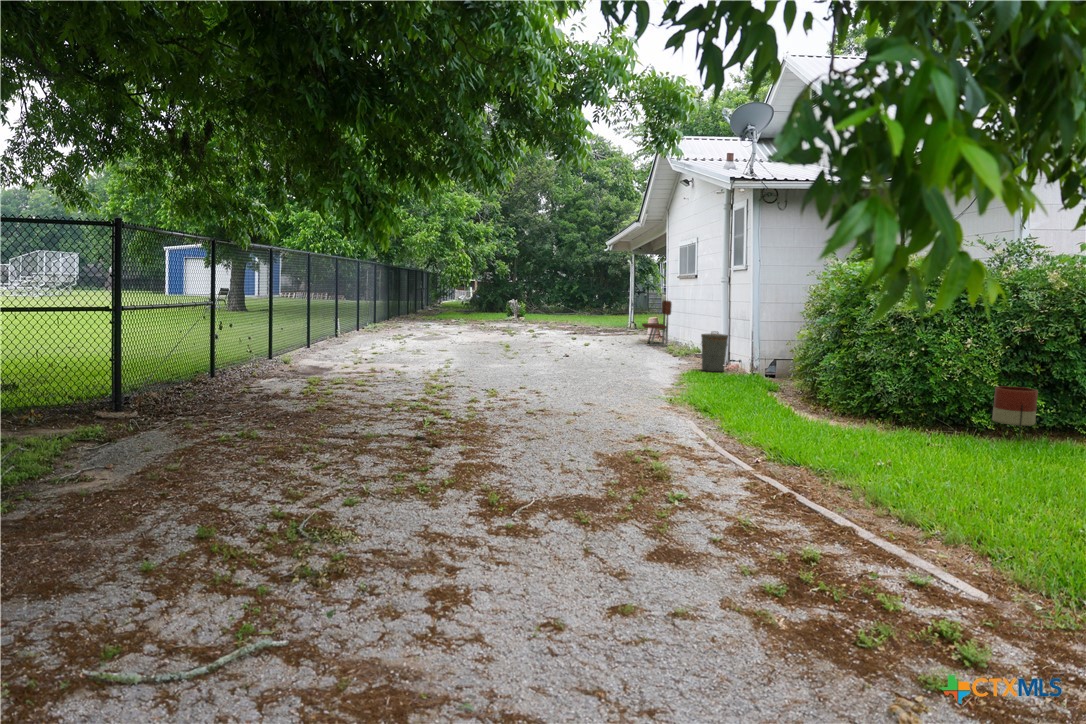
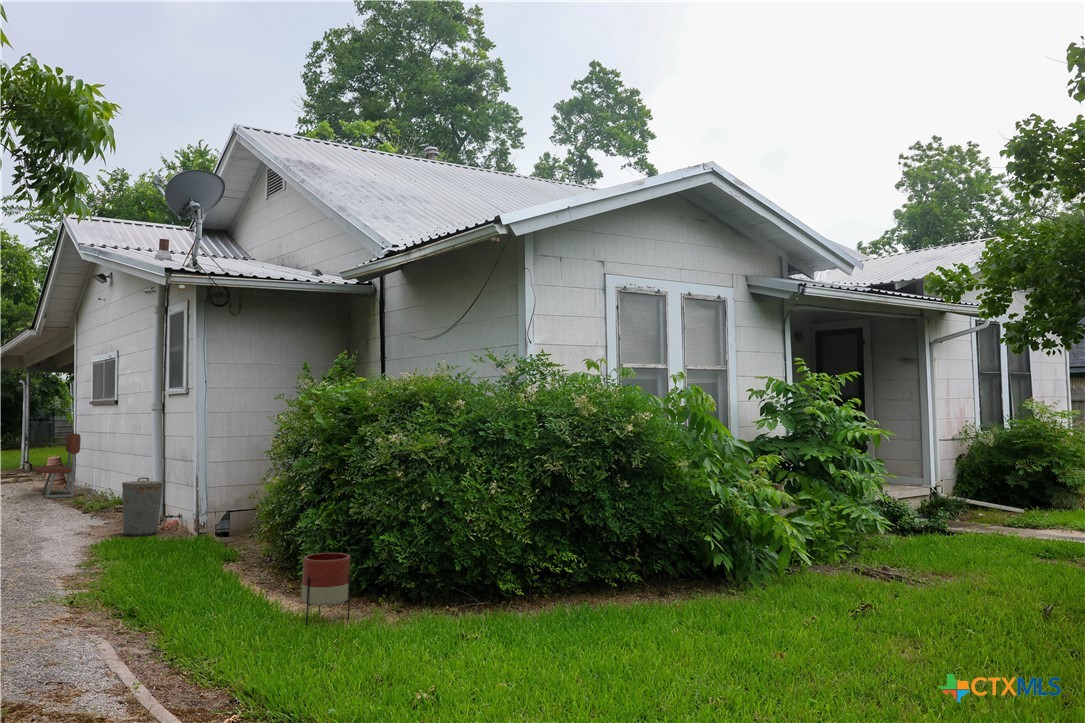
planter: present [990,386,1038,440] -> present [302,553,351,625]

